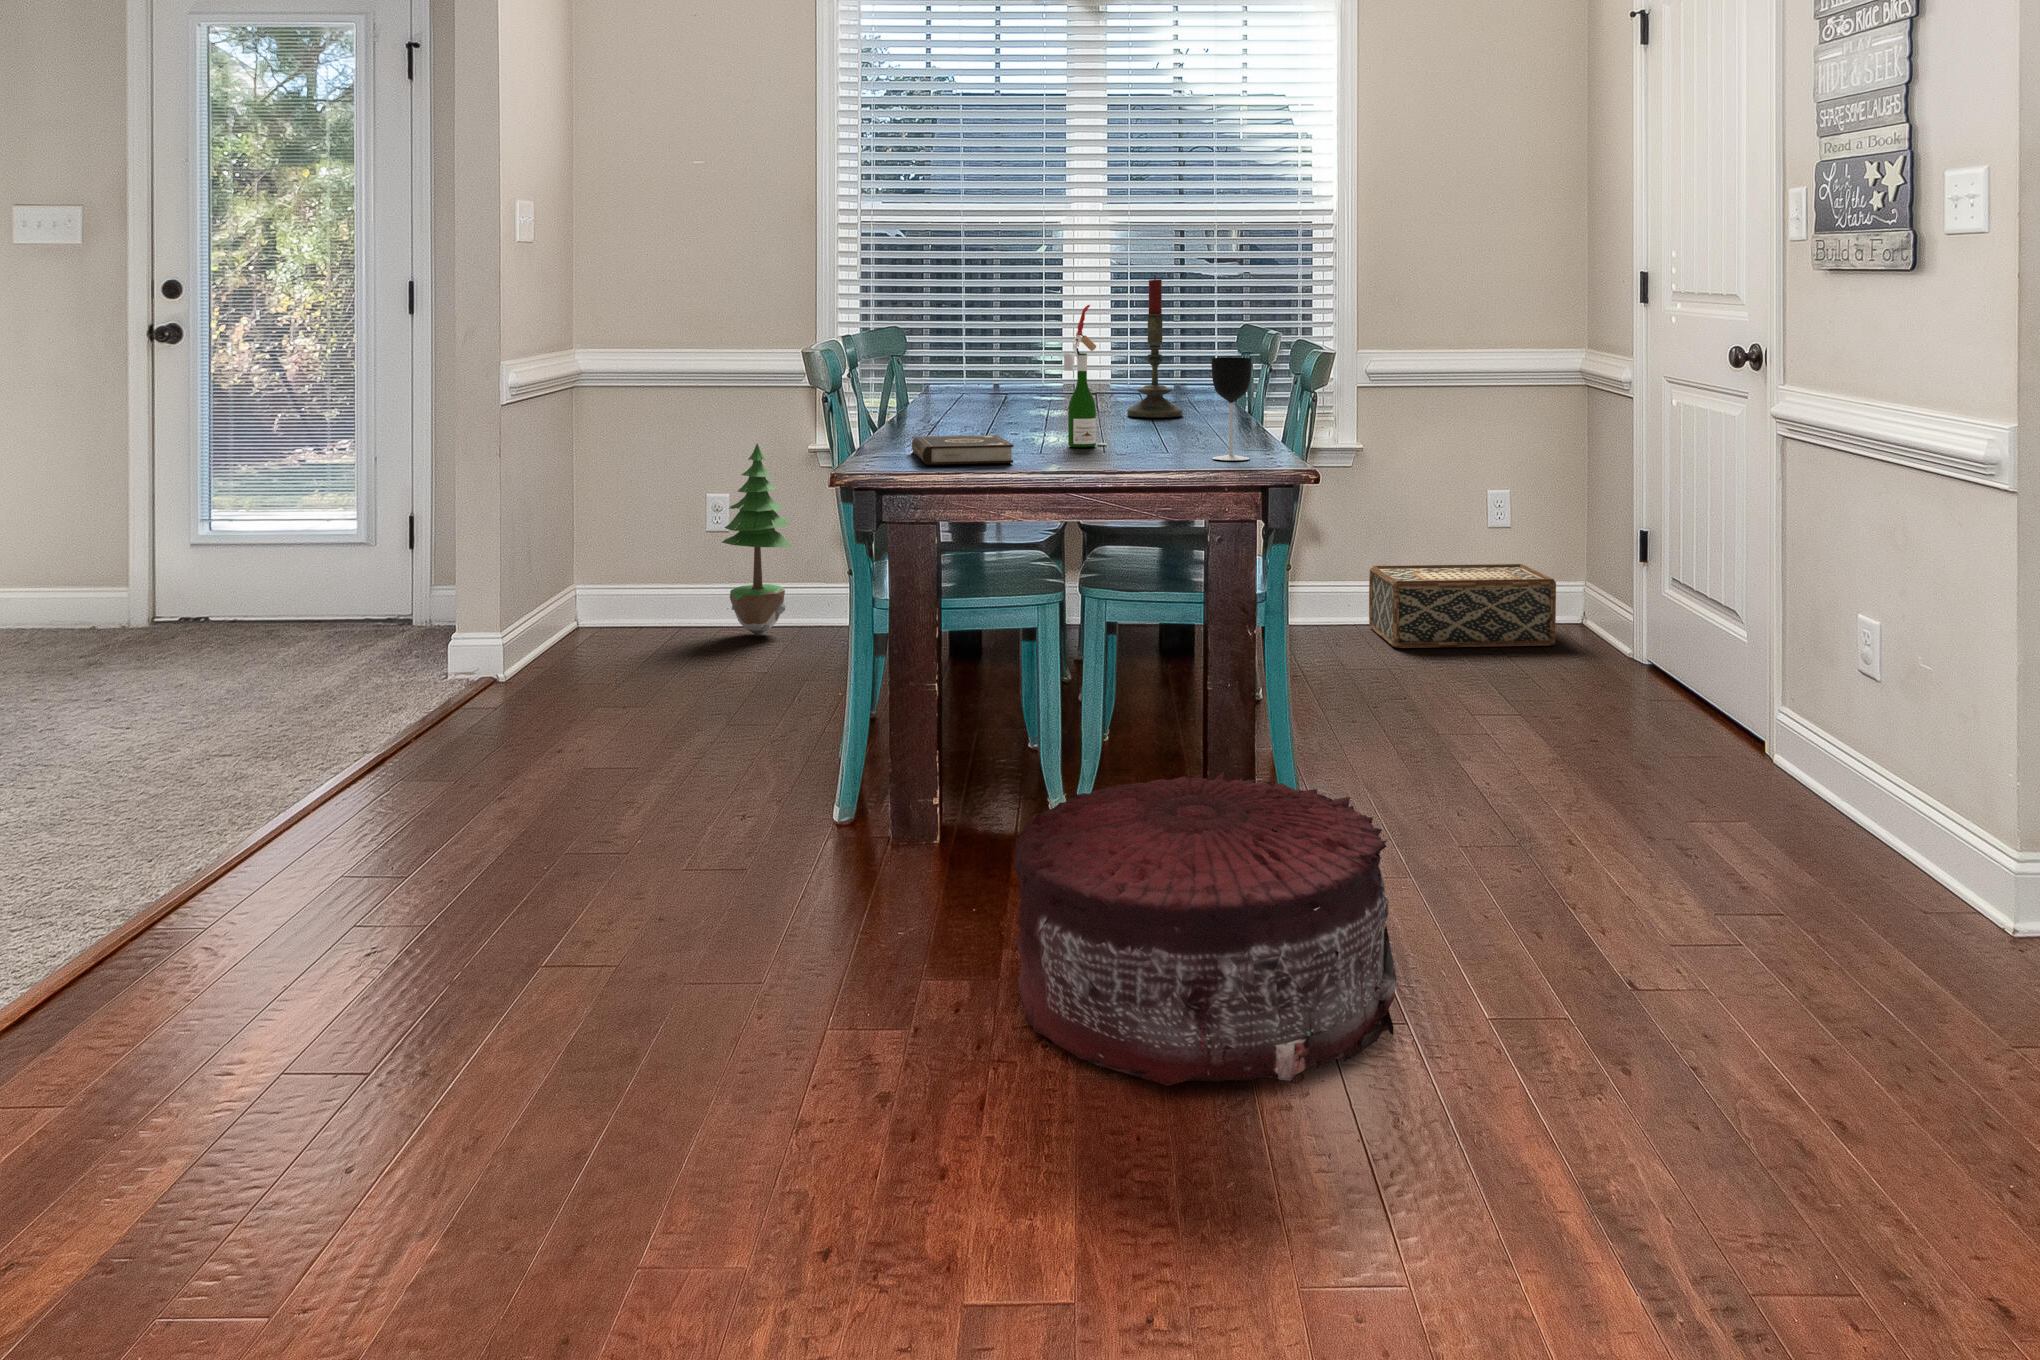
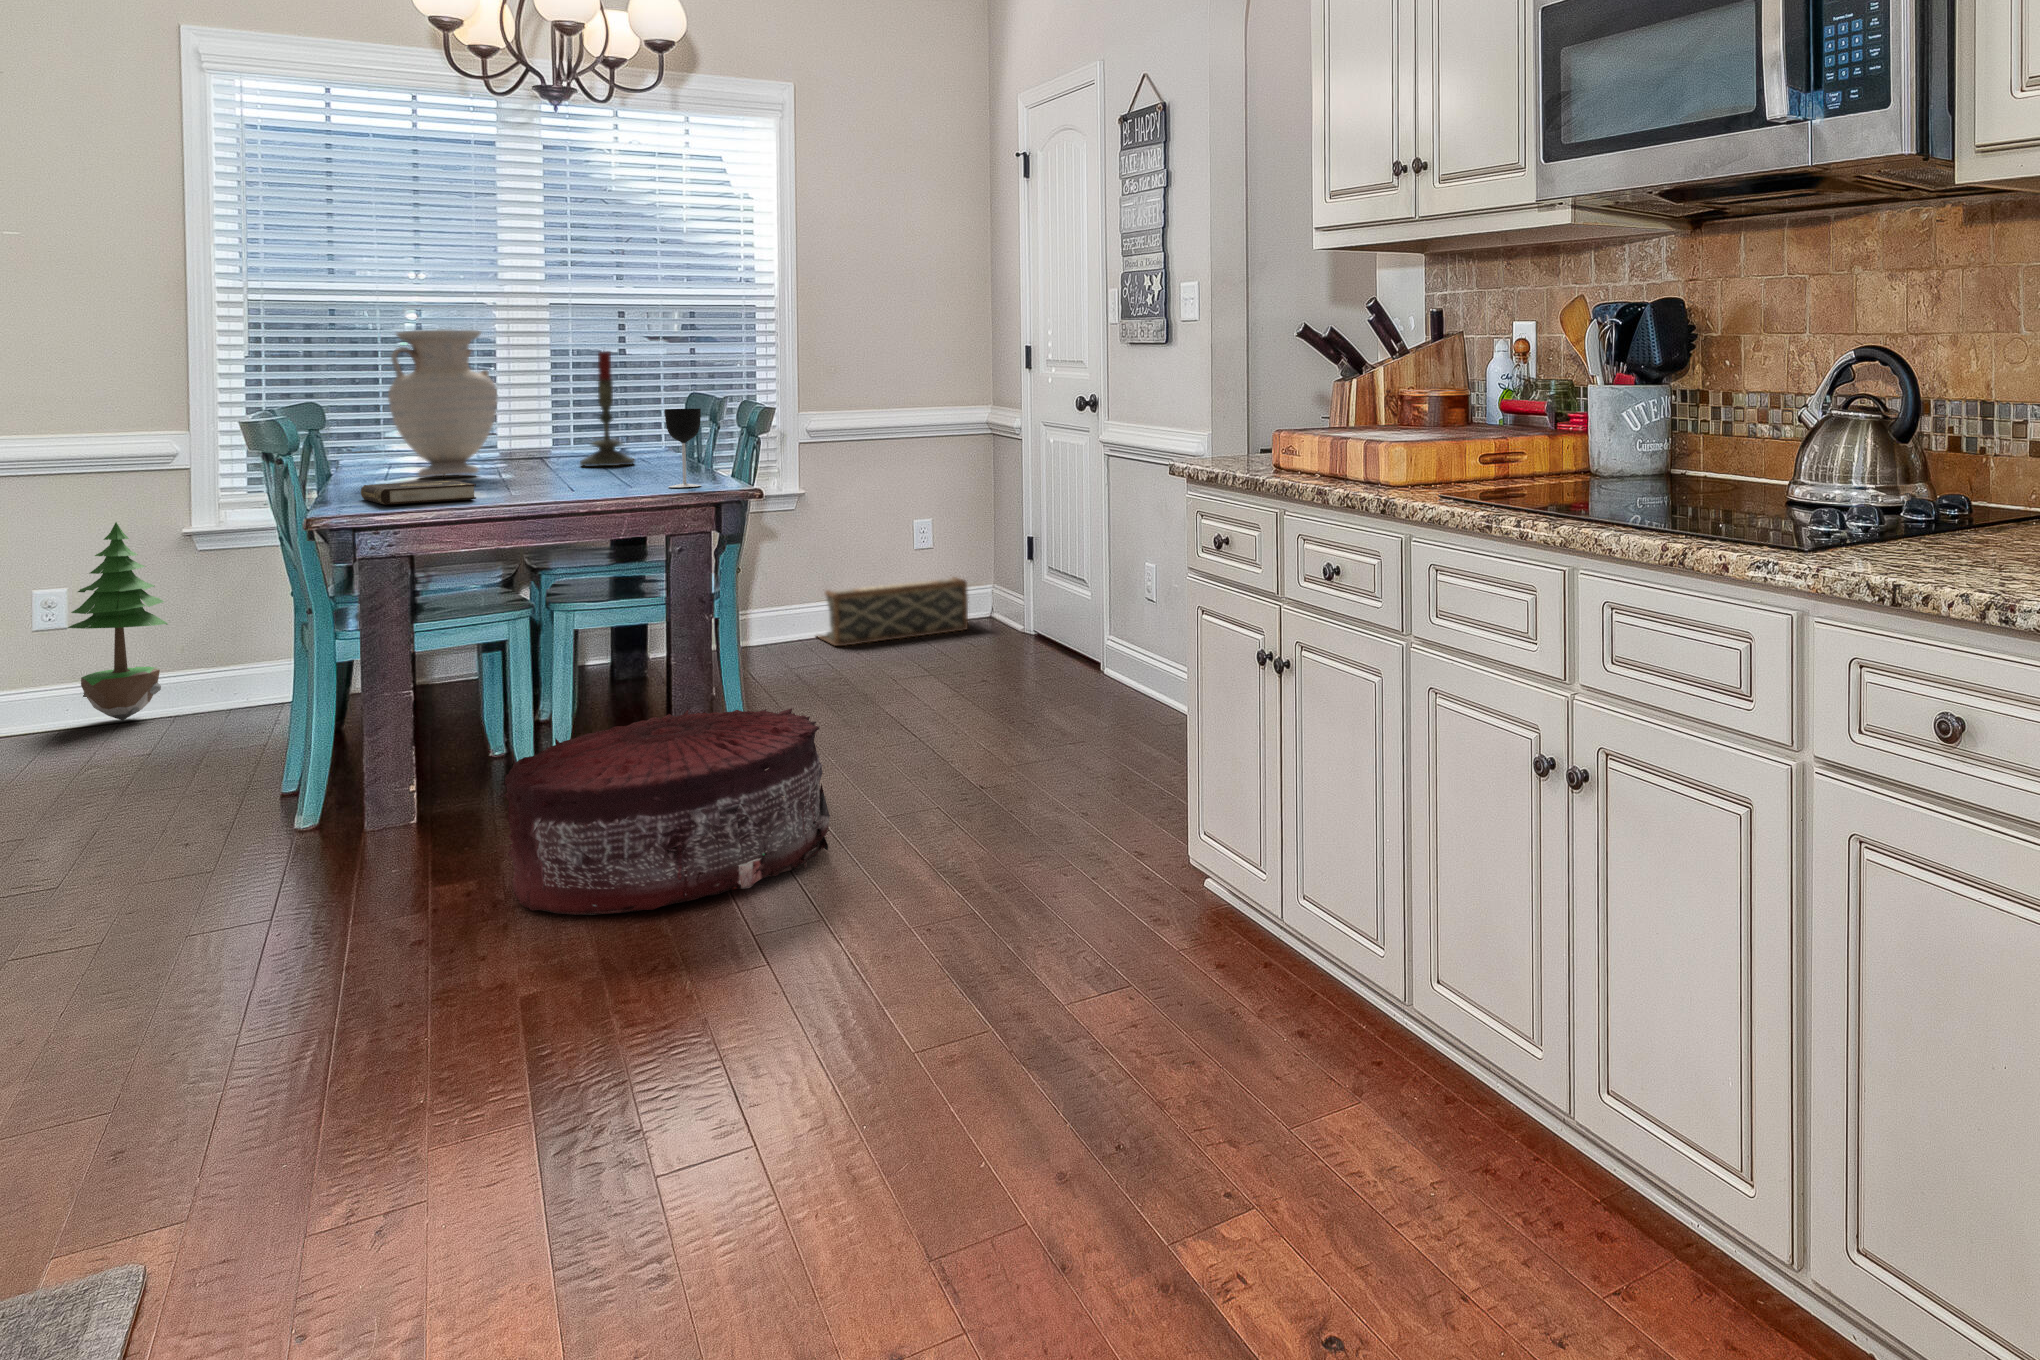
vase: none [950,256,1049,423] -> present [388,329,498,477]
wine bottle: present [1064,305,1107,447] -> none [520,370,566,487]

